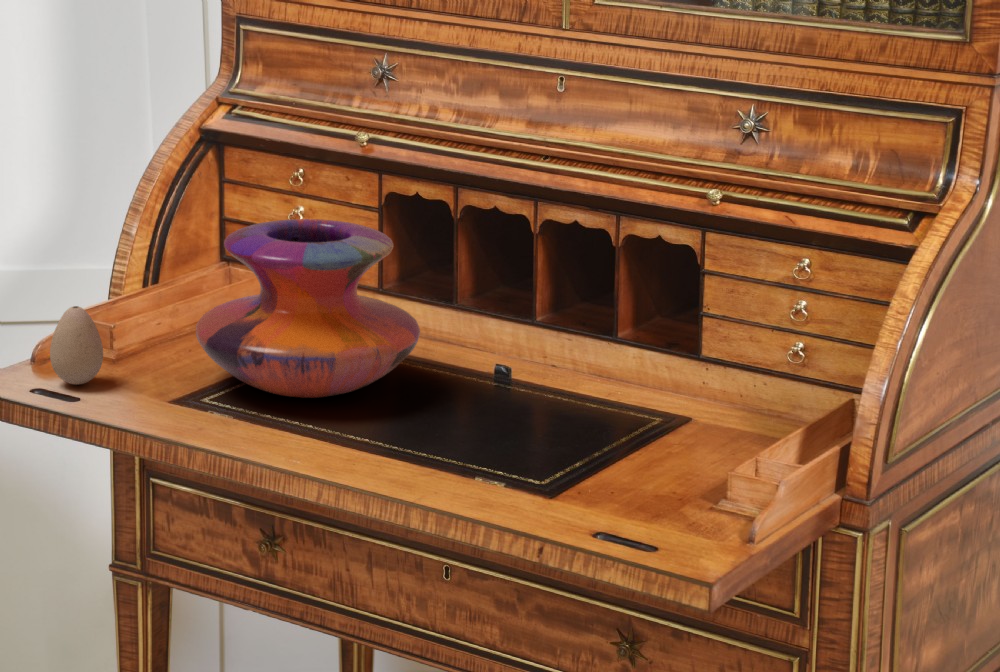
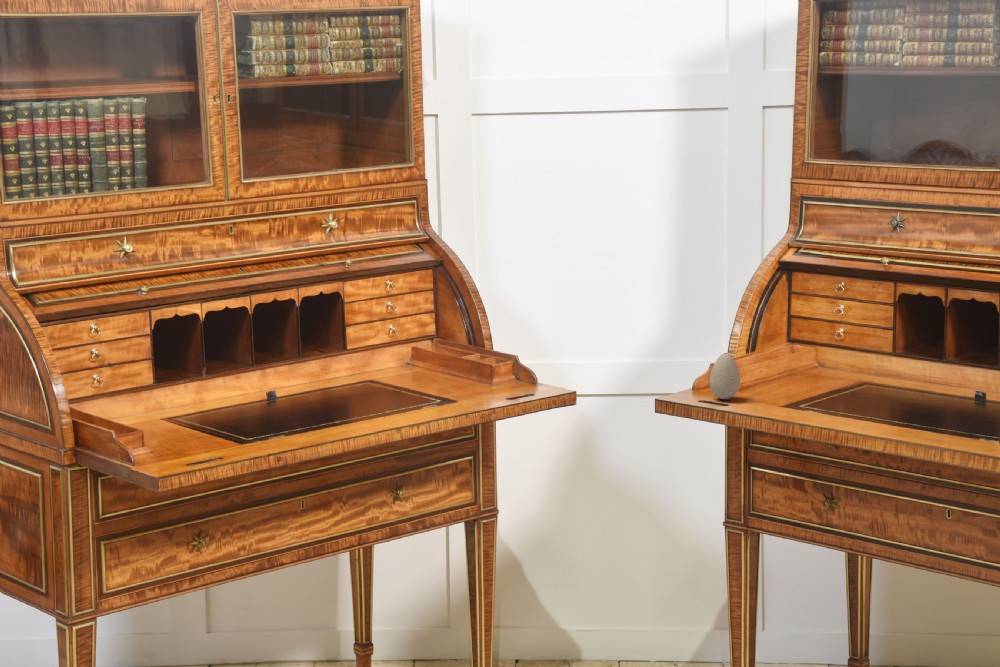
decorative vase: present [196,219,420,398] -> none [794,305,931,408]

